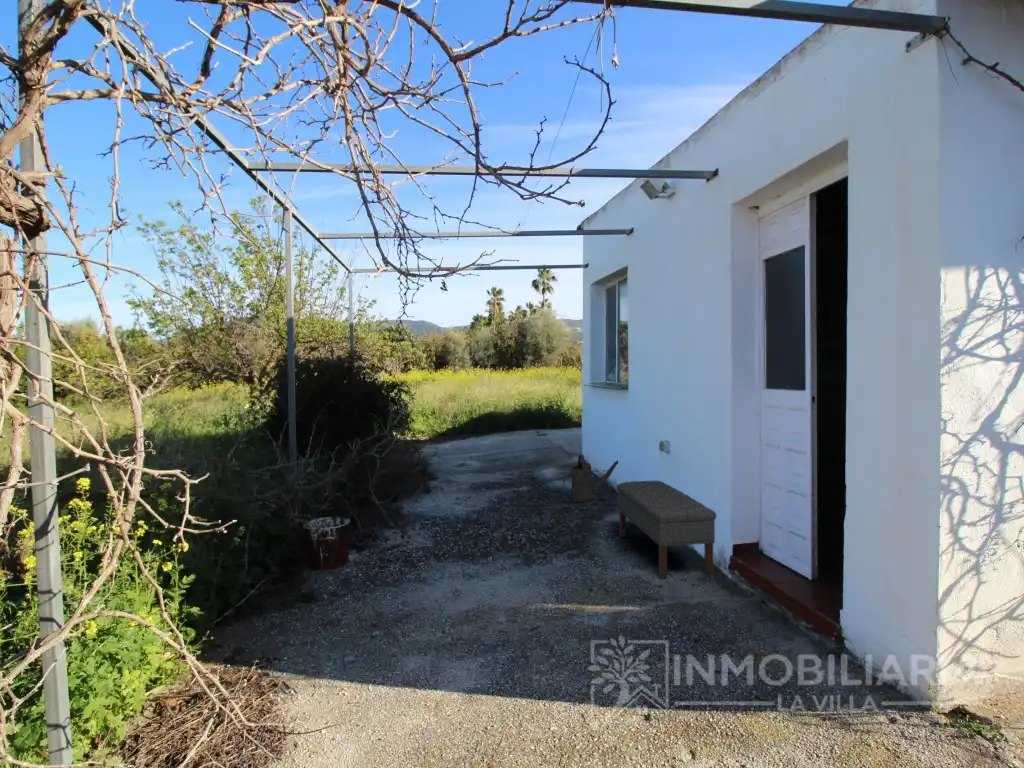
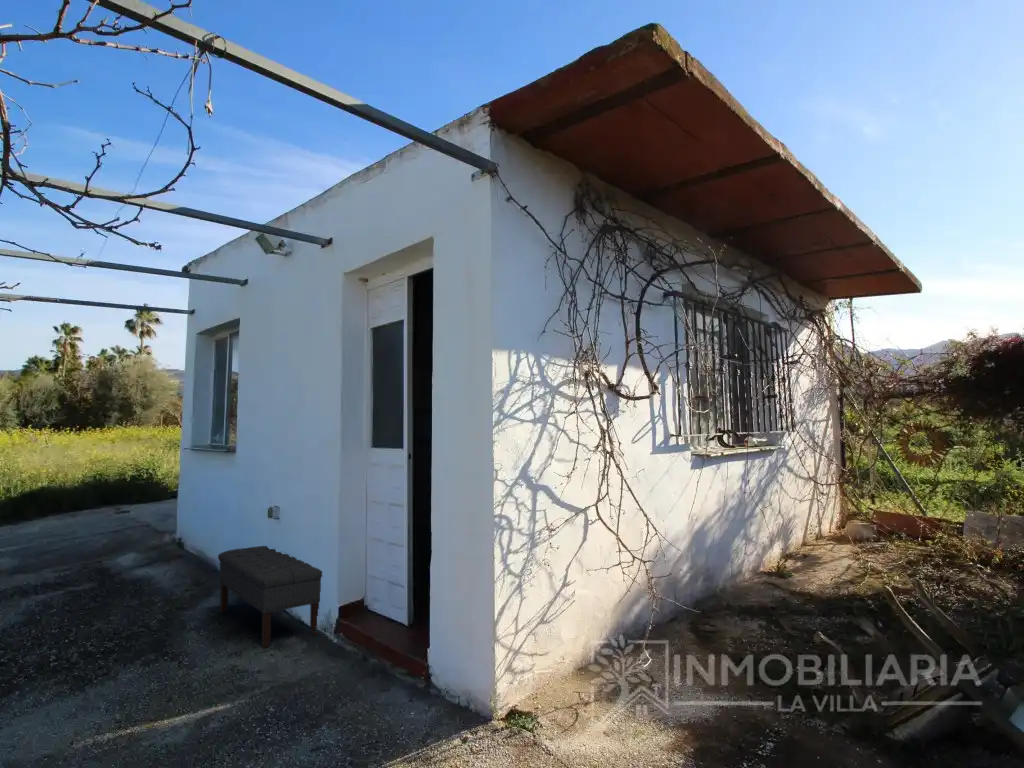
watering can: present [563,454,618,502] -> none [153,525,223,581]

